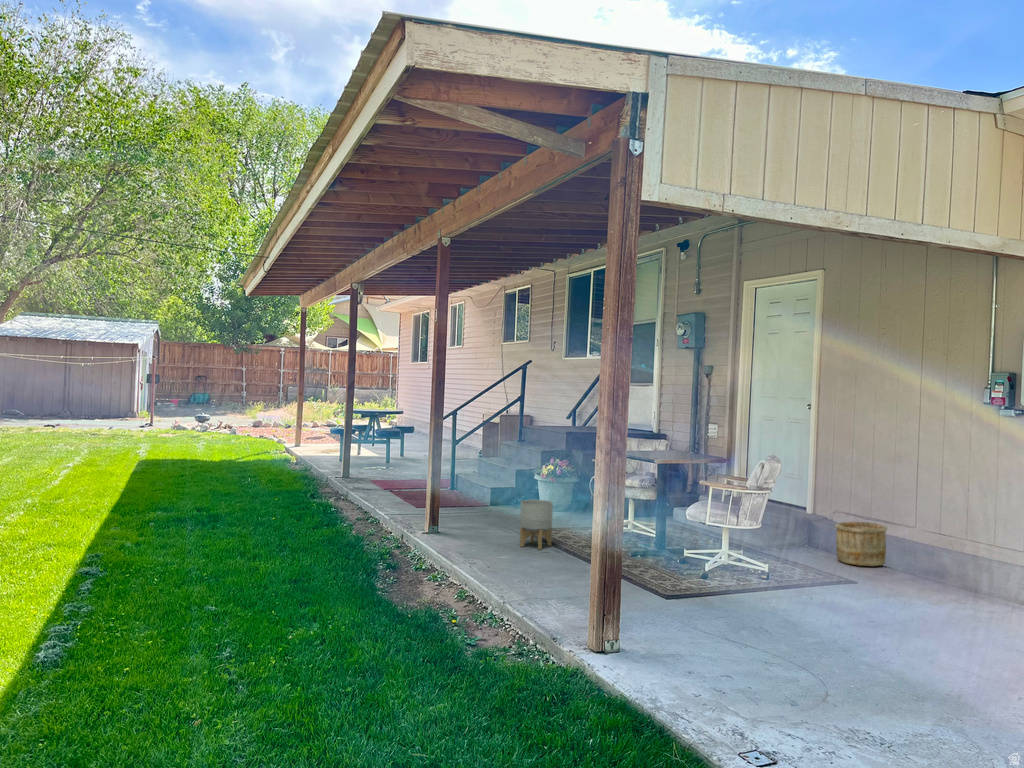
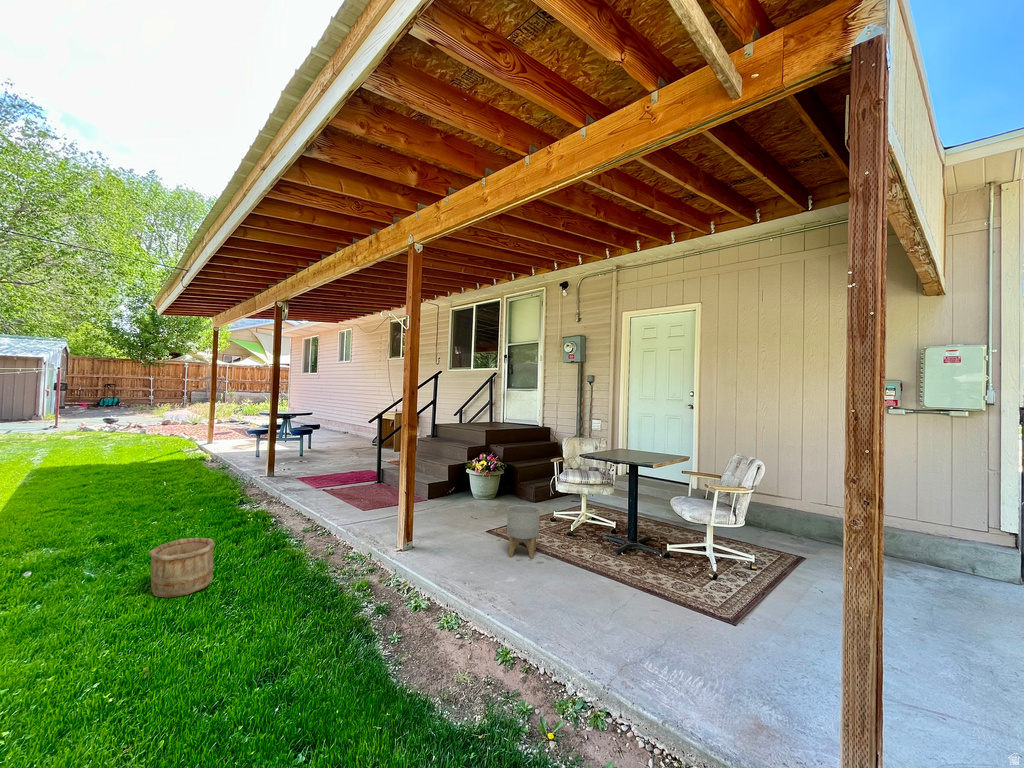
wooden bucket: present [835,522,887,566] -> present [149,537,215,598]

